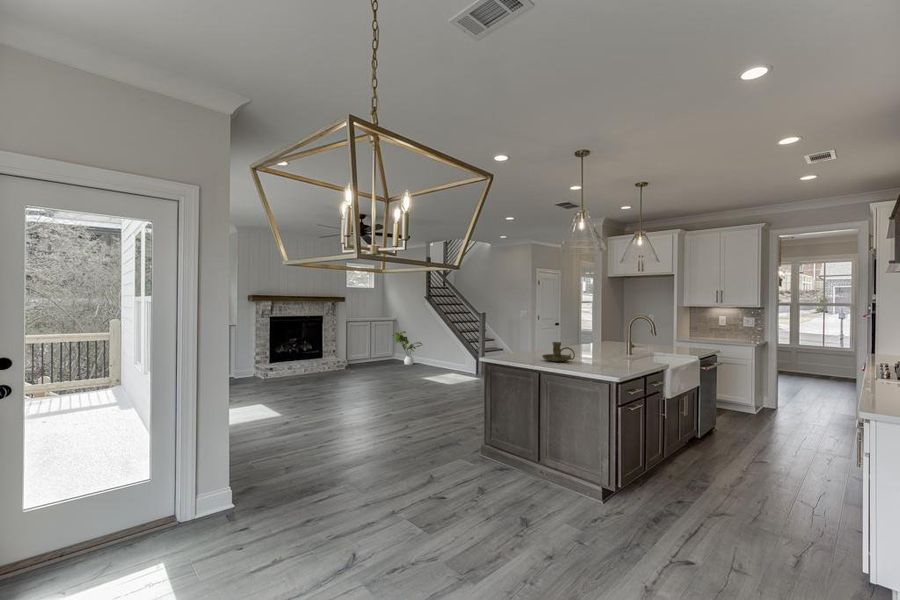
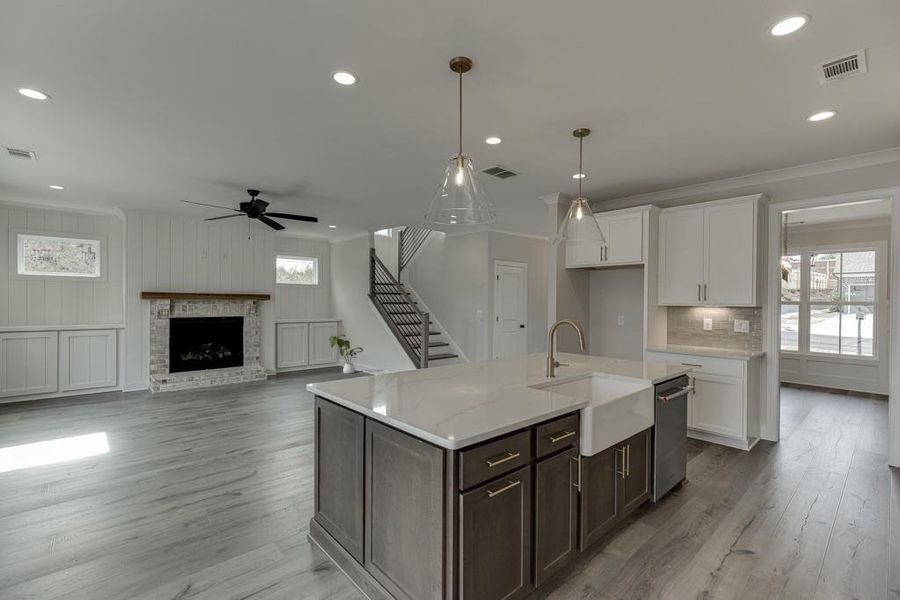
candle holder: present [542,342,575,362] -> none [391,361,437,394]

